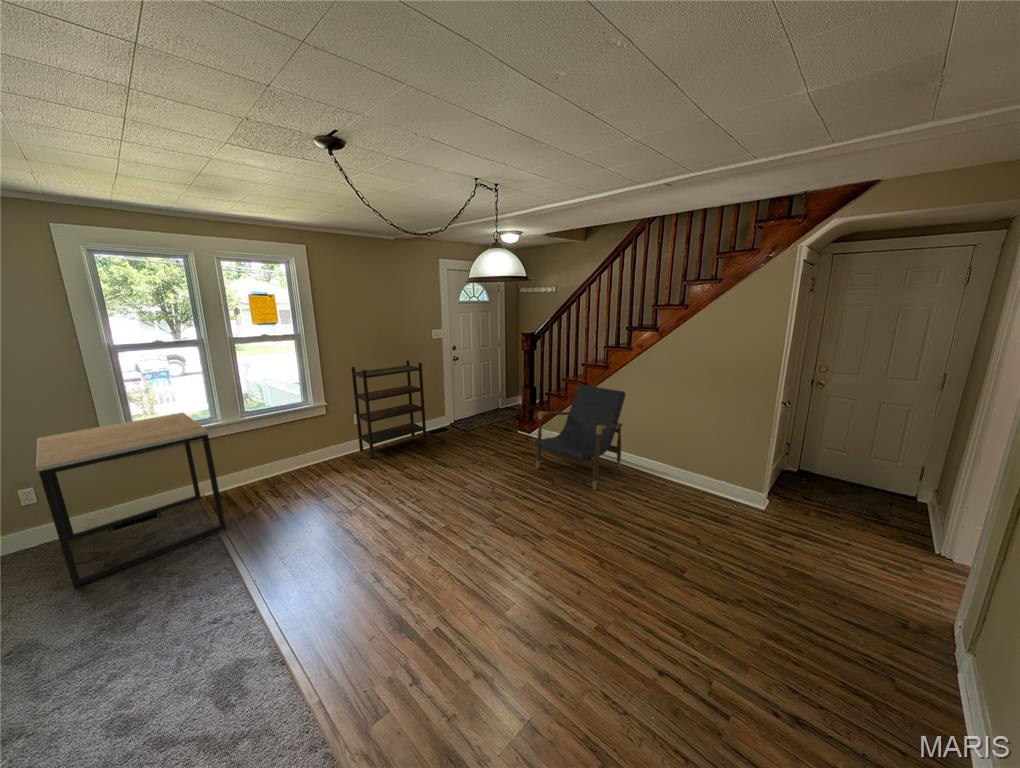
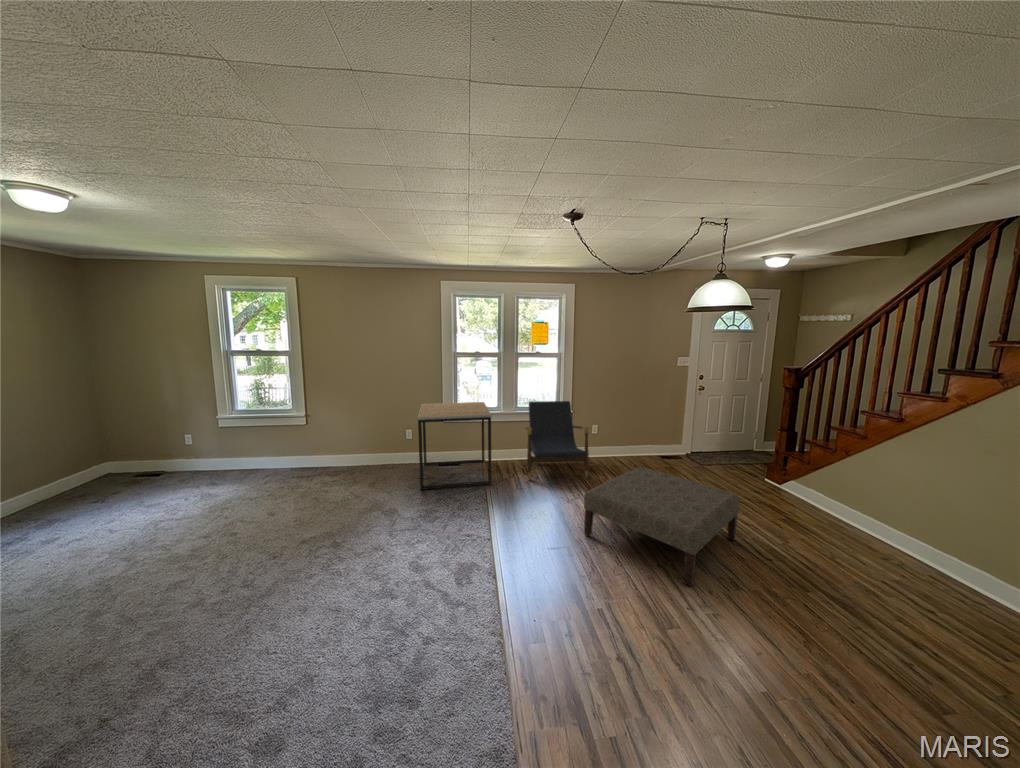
bookshelf: present [351,360,427,459] -> none [593,384,659,467]
lounge chair: present [534,385,626,490] -> present [525,401,589,480]
ottoman: none [380,450,520,555] -> present [584,467,740,586]

